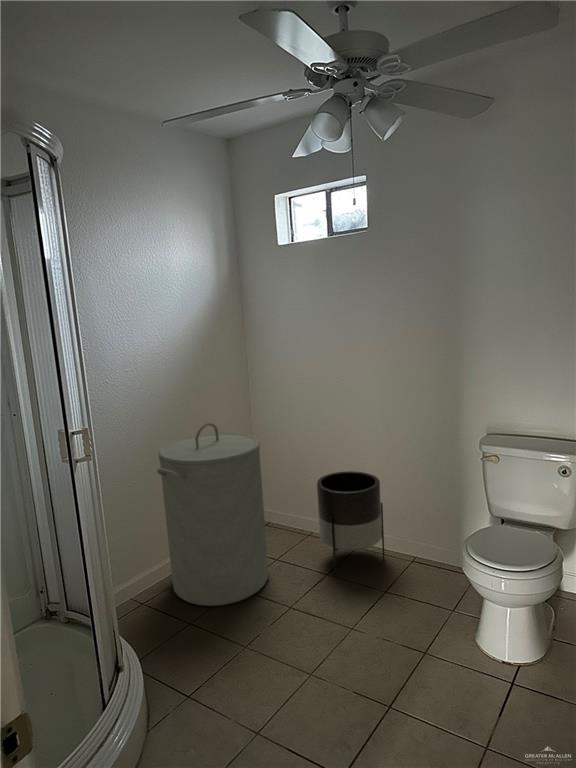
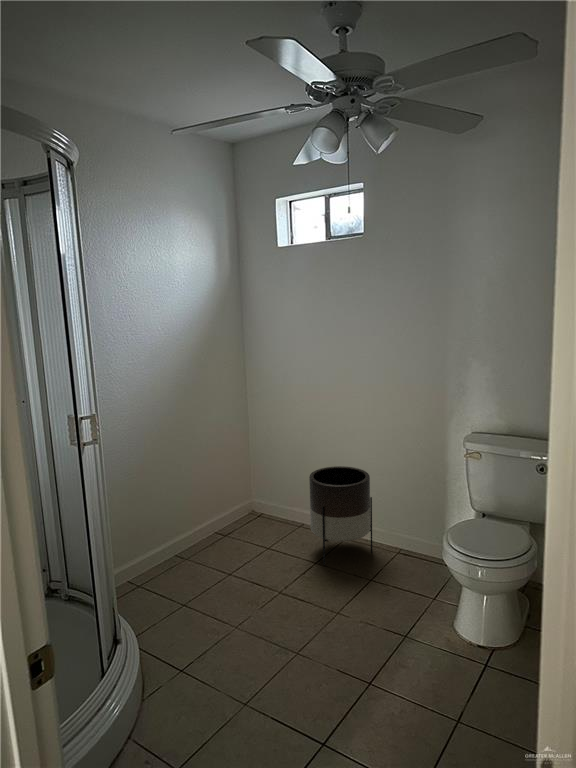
laundry hamper: present [157,422,268,606] -> none [156,415,260,591]

